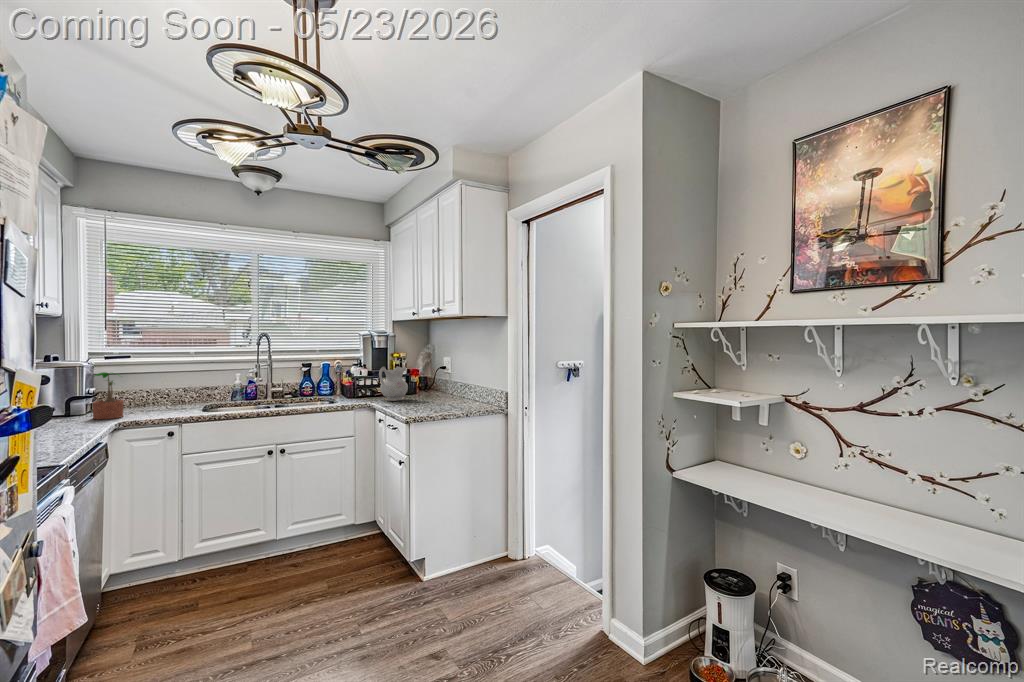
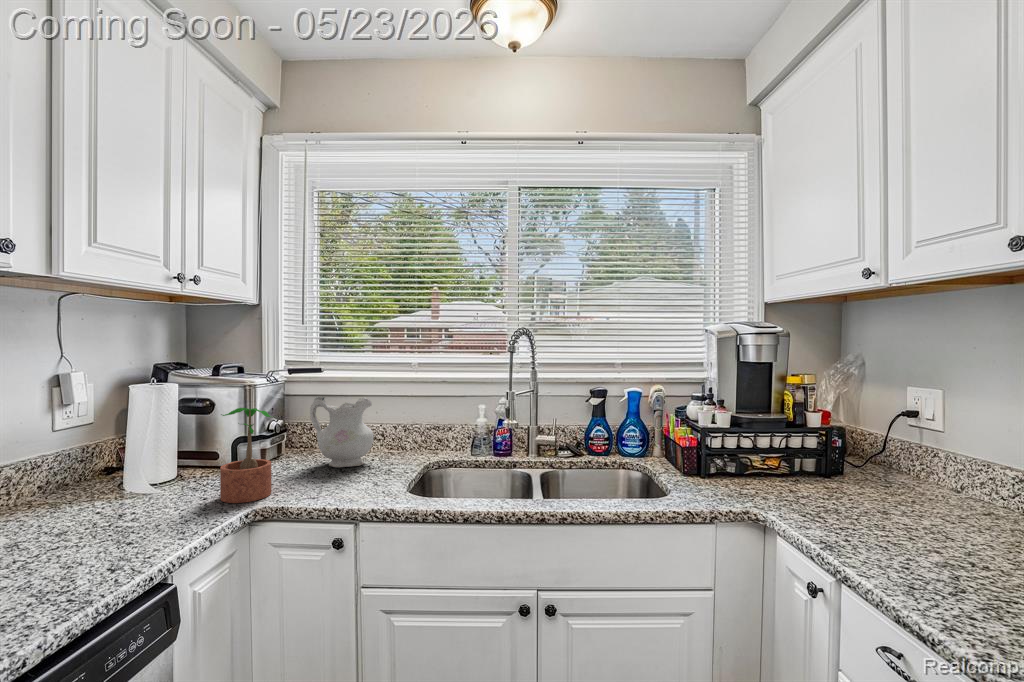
ceramic pitcher: present [379,367,408,401] -> present [310,397,374,468]

